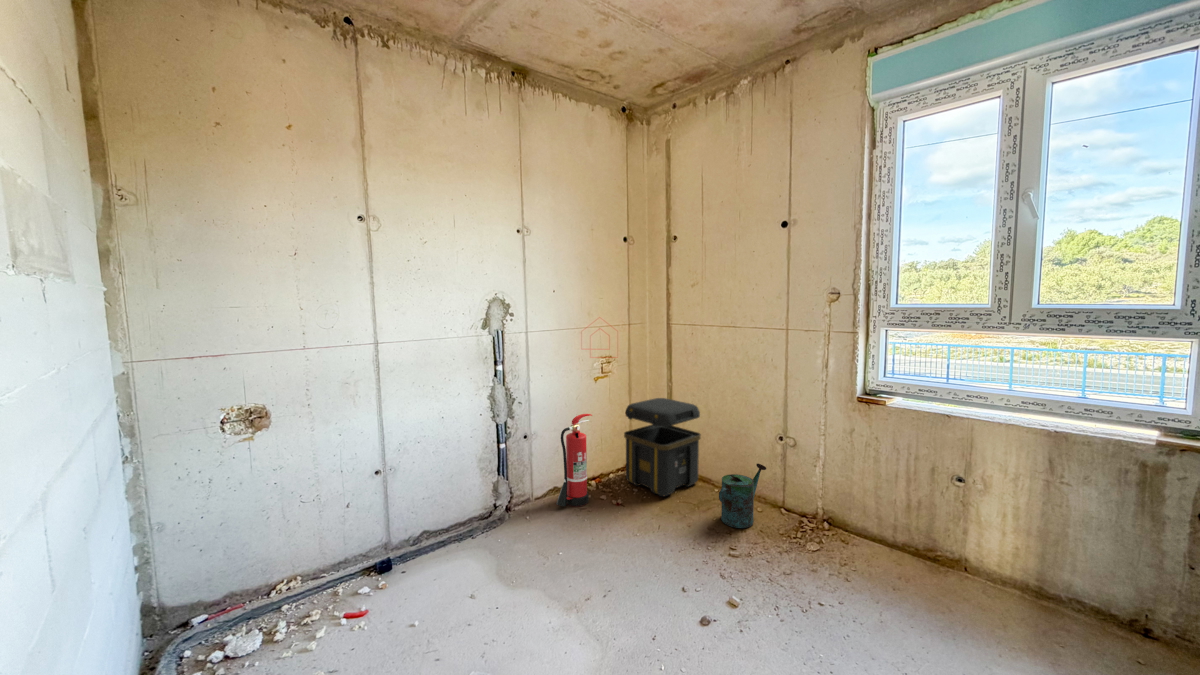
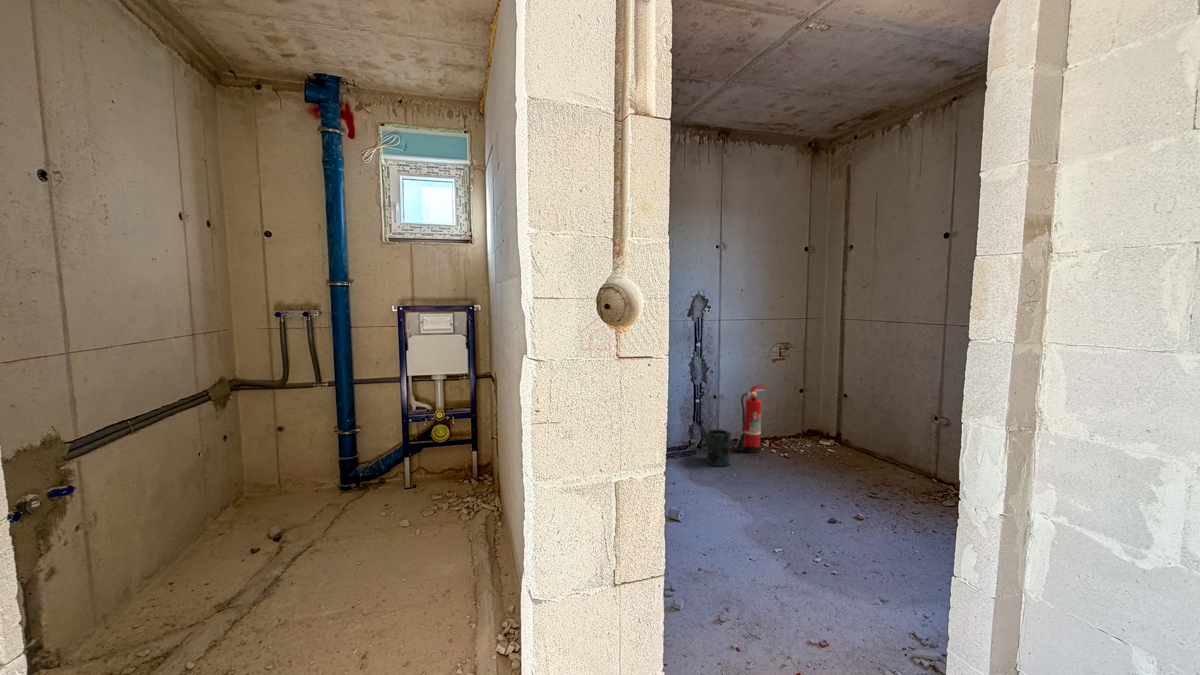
toolbox: present [624,398,701,496] -> none [794,381,865,457]
watering can: present [719,464,766,528] -> present [697,420,734,466]

